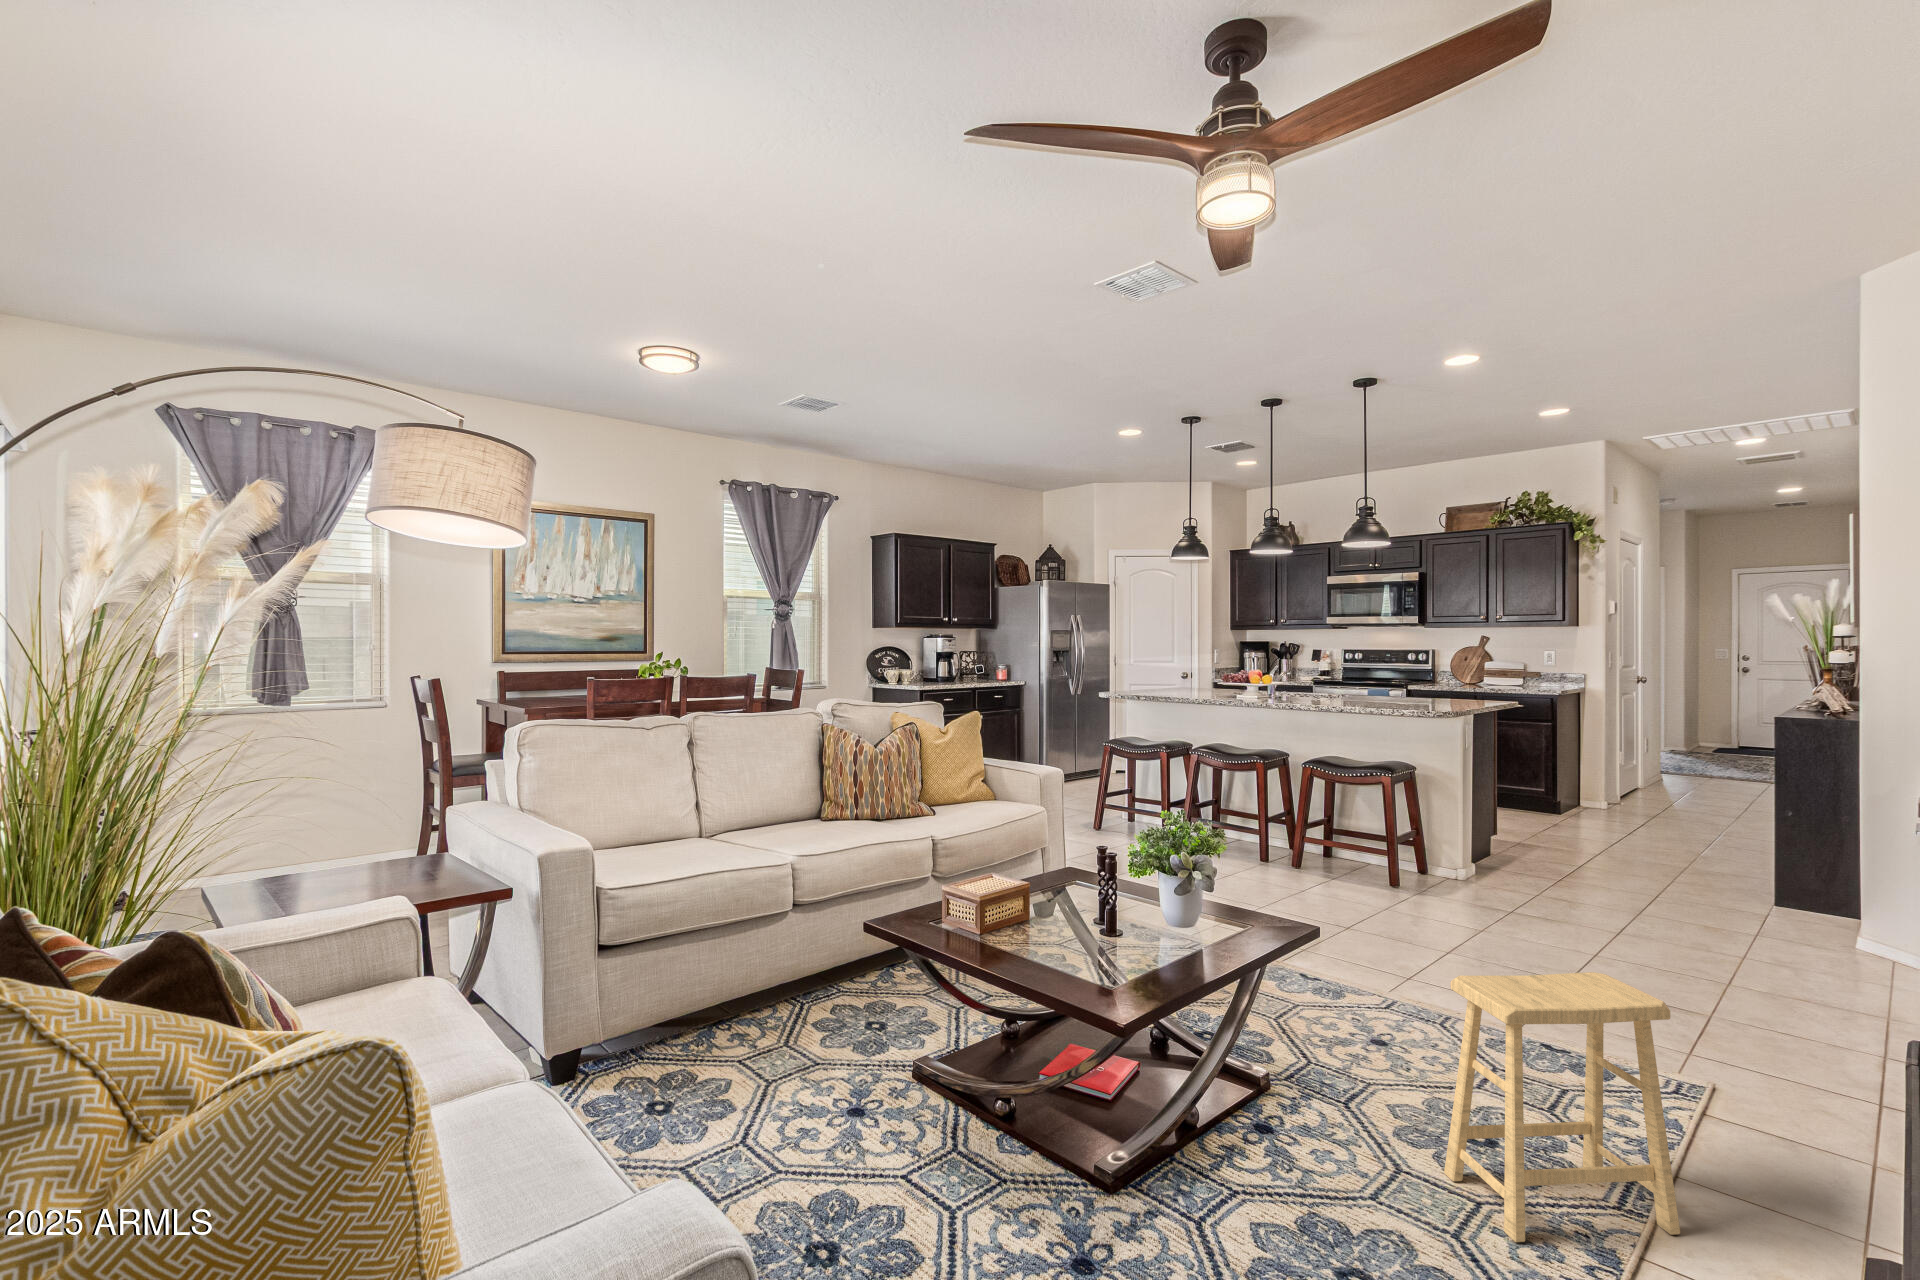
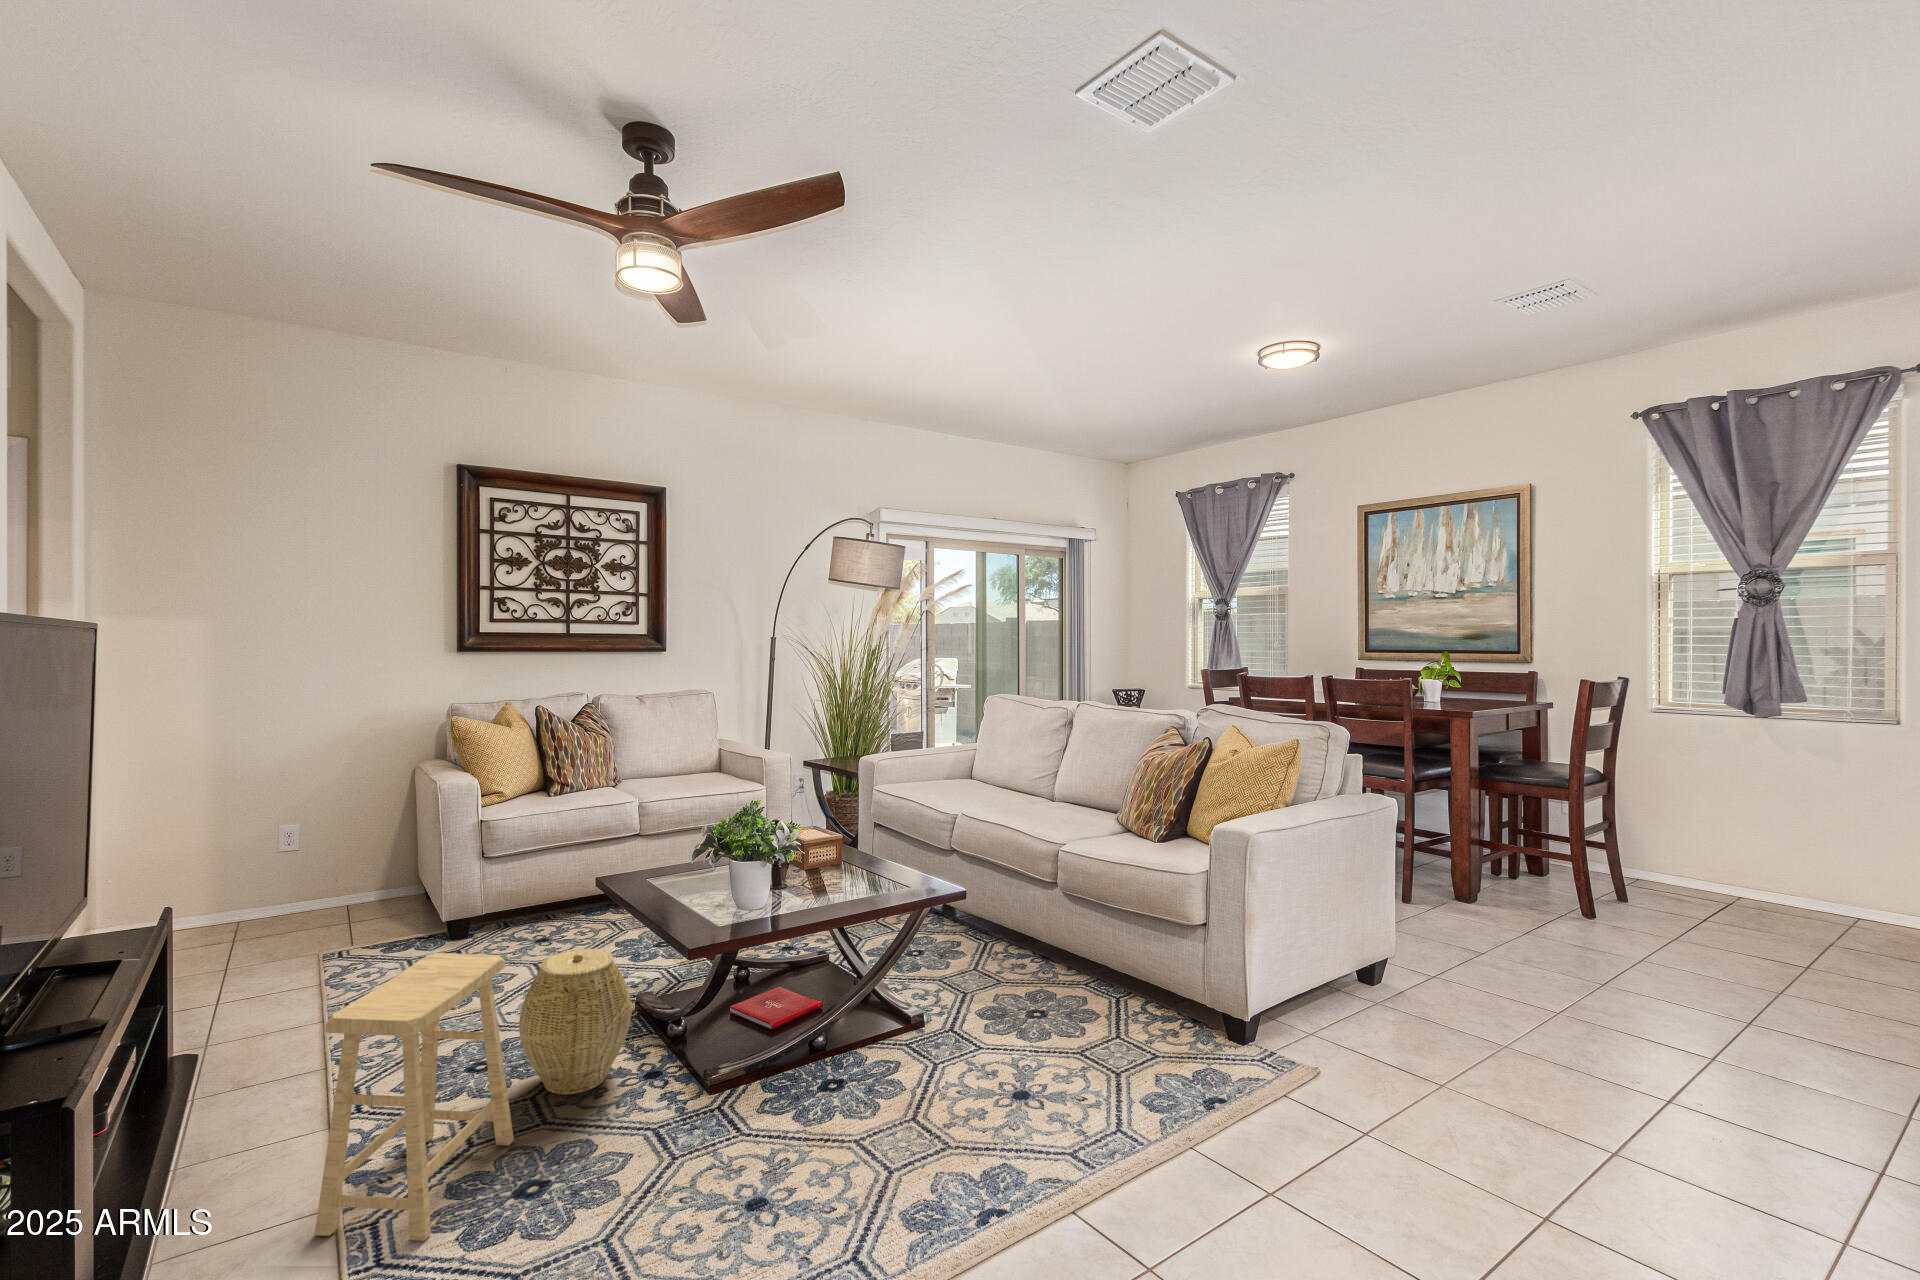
woven basket: none [1250,1010,1385,1194] -> present [519,949,631,1094]

